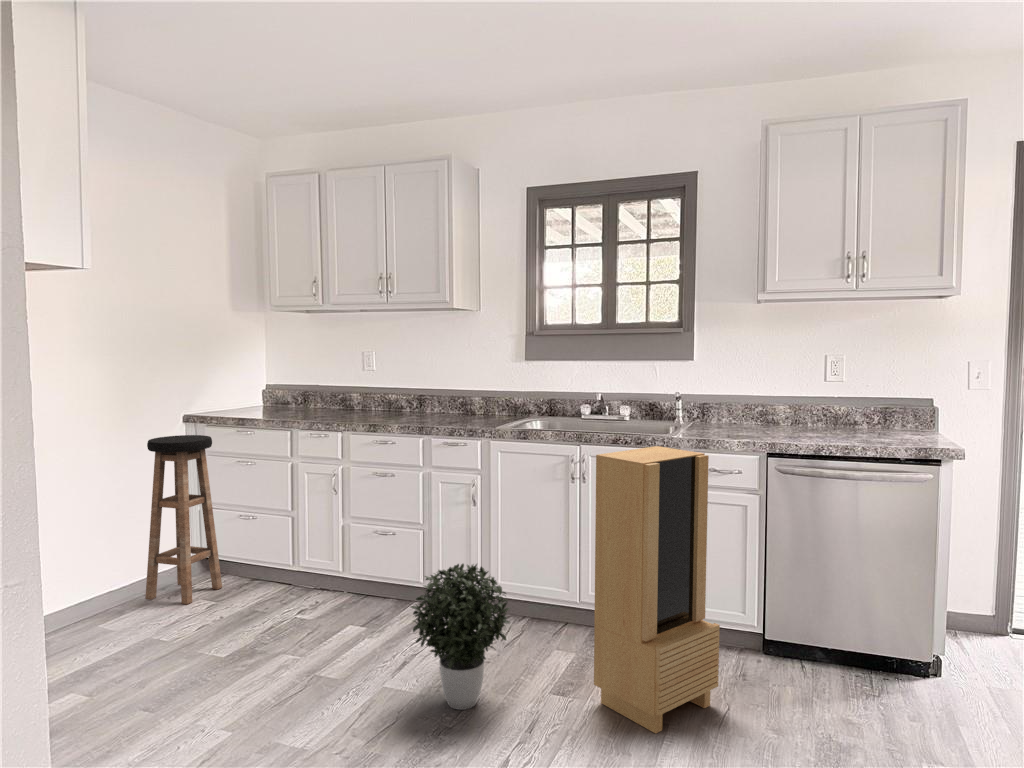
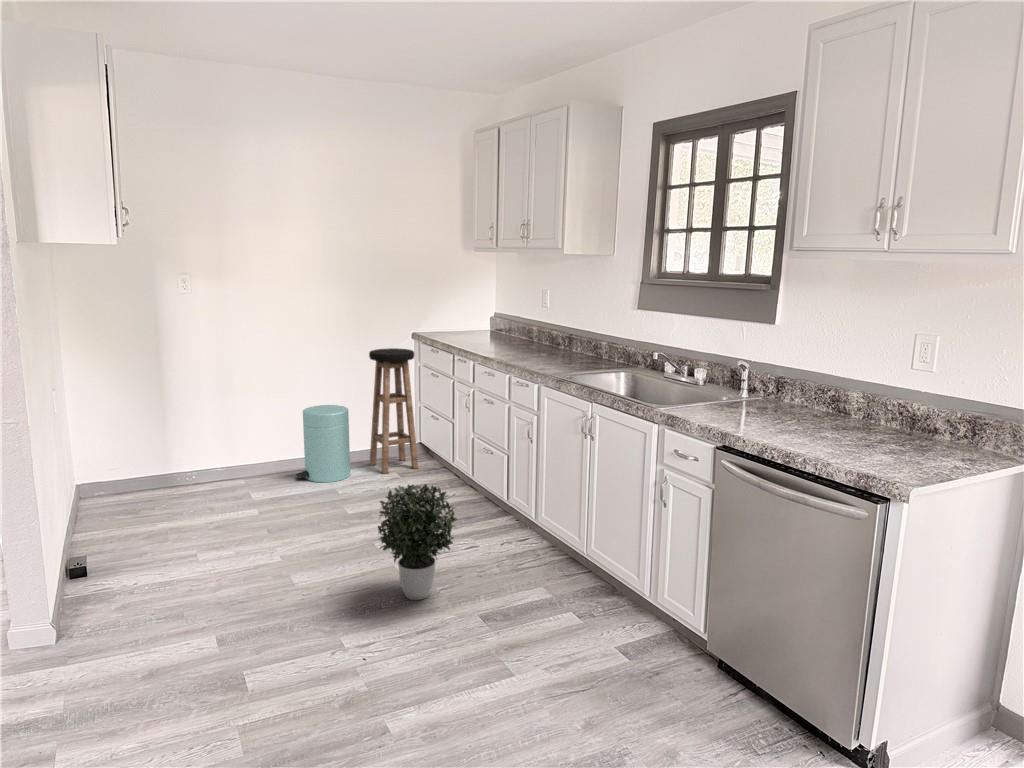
storage cabinet: present [594,446,720,733] -> none [492,412,592,678]
trash can: none [60,522,144,641] -> present [296,405,350,482]

